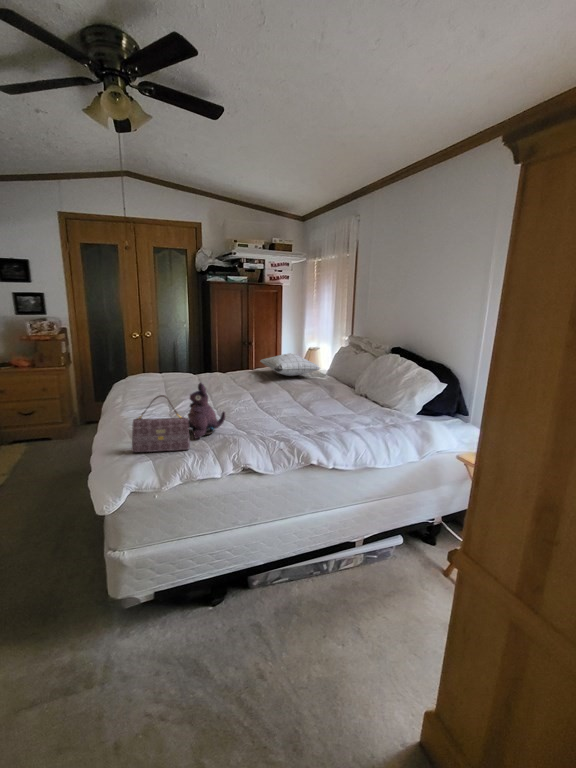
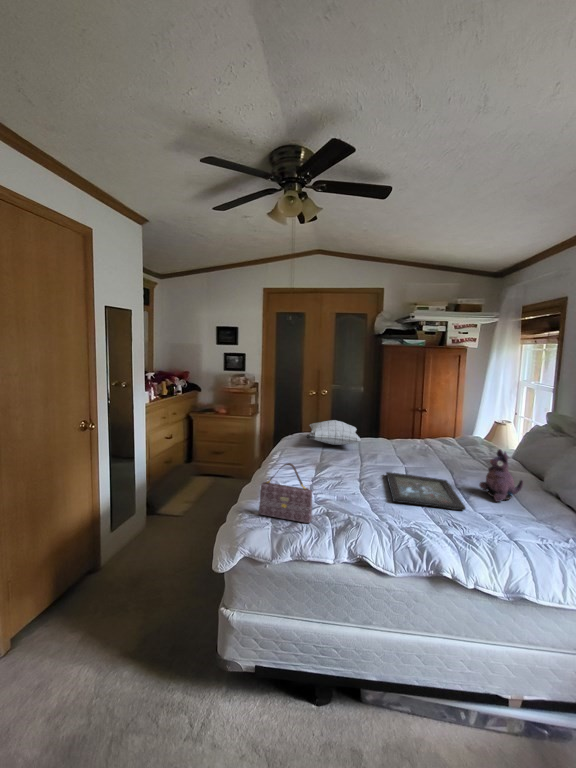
pillow: present [260,353,320,376] -> present [306,420,361,445]
plush toy: present [188,383,226,439] -> present [479,449,523,502]
tray: none [239,397,312,420] -> present [386,472,466,510]

